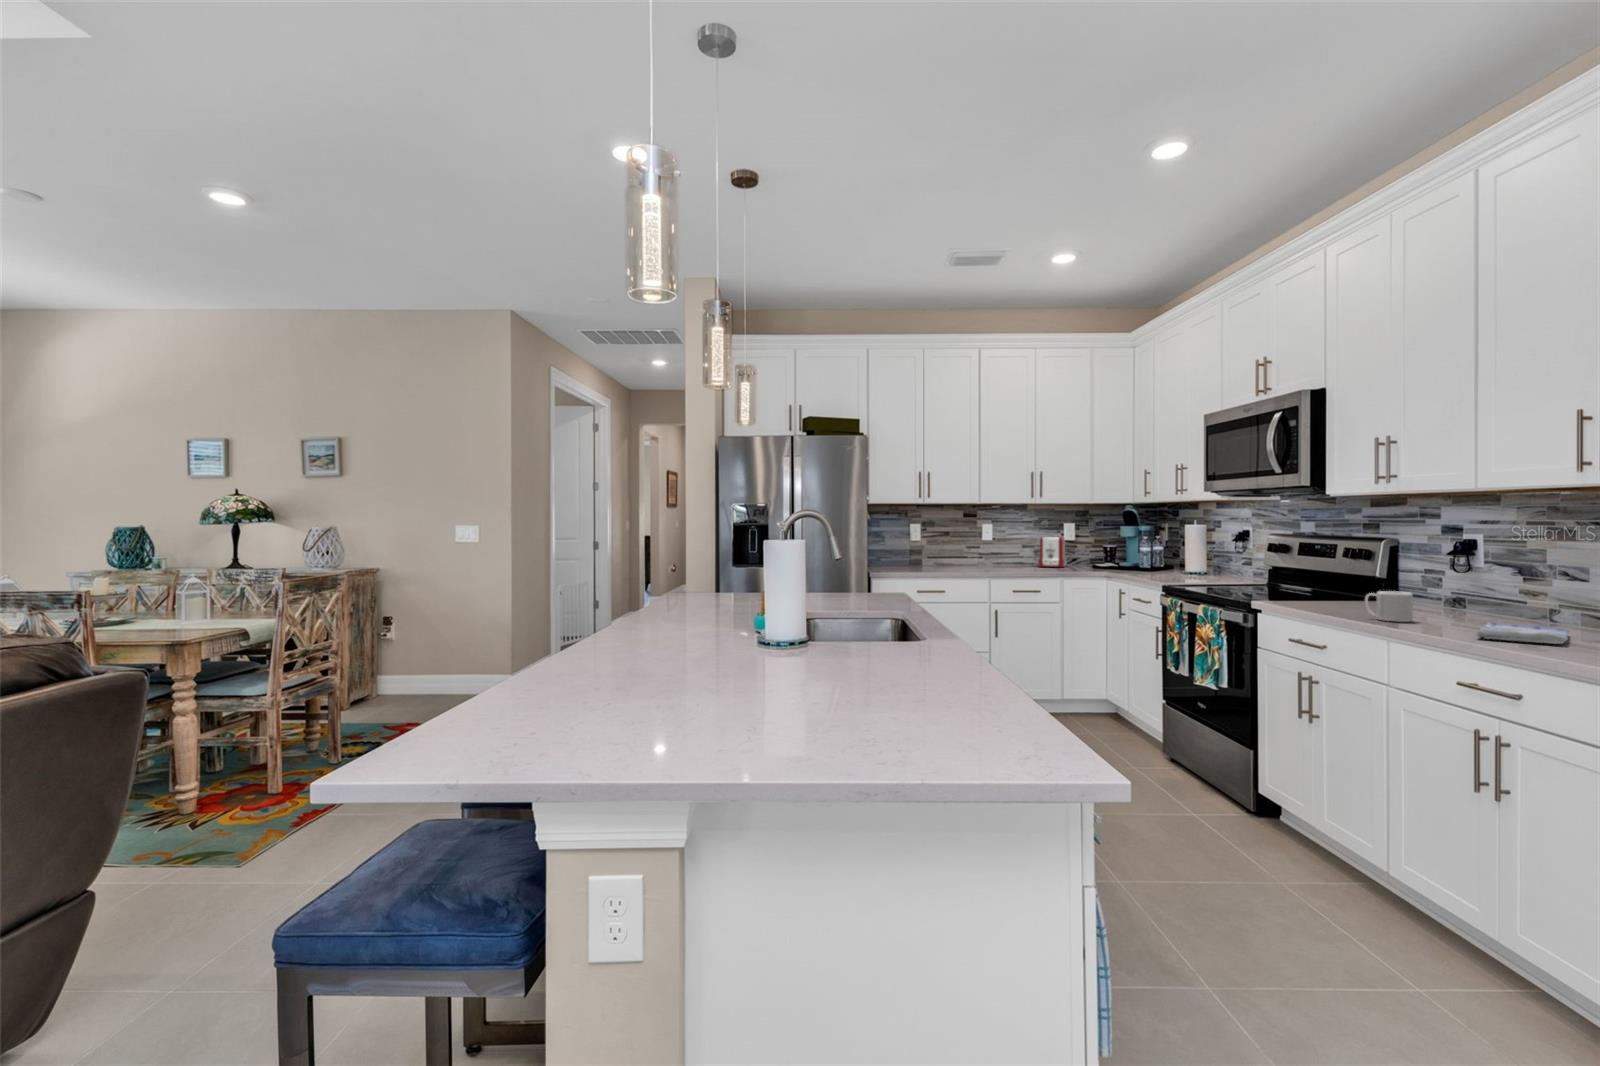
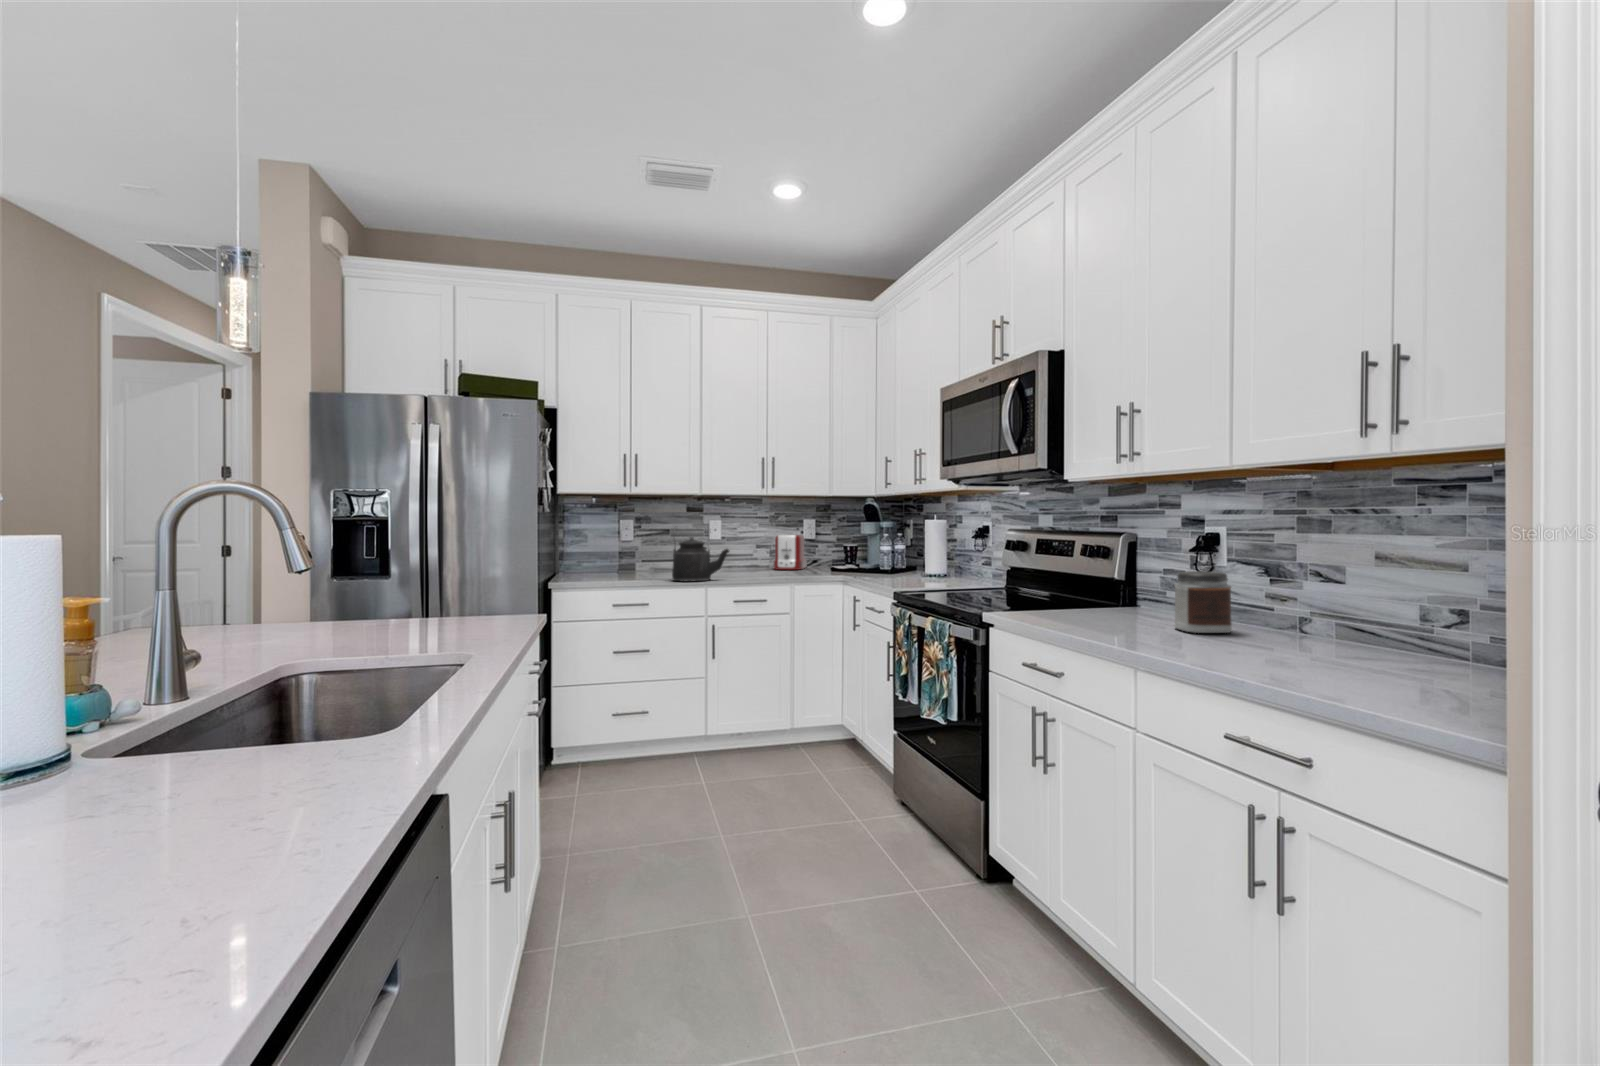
kettle: none [961,530,1009,575] -> present [672,536,729,582]
jar: none [1426,570,1480,619] -> present [1174,571,1232,633]
mug: present [1365,591,1413,622] -> none [1108,600,1163,641]
dish towel: present [1475,622,1568,644] -> none [1246,641,1359,677]

